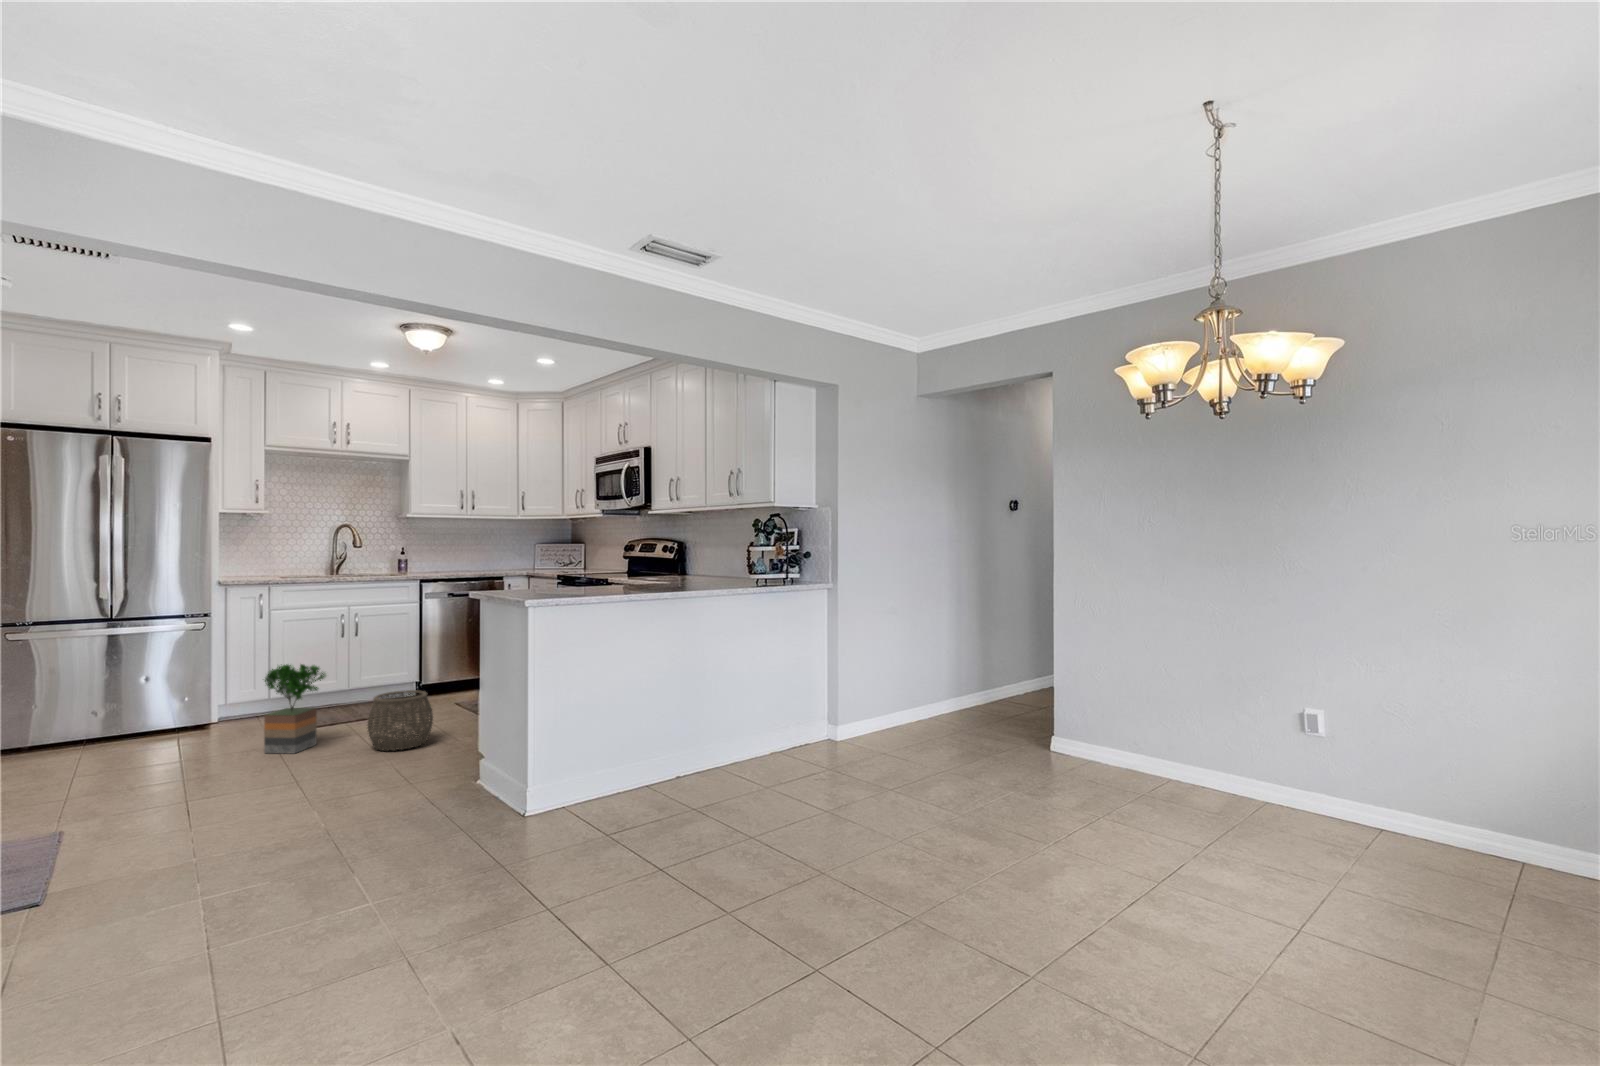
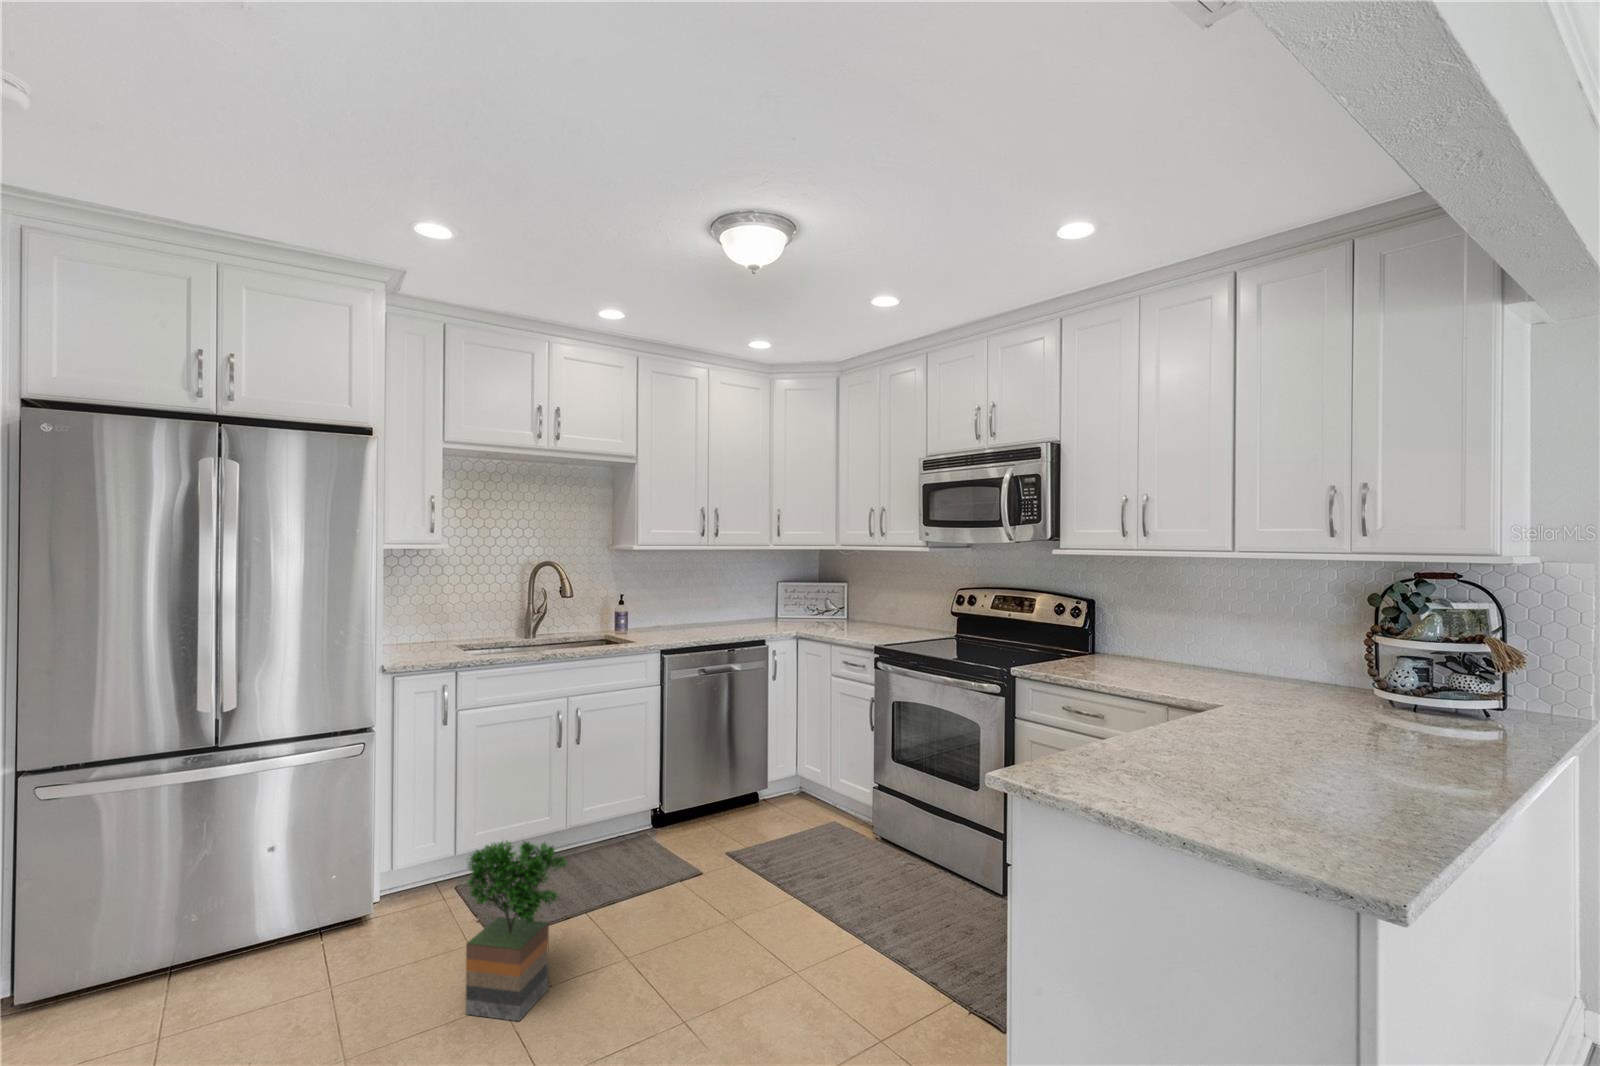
woven basket: present [367,690,433,751] -> none [643,893,755,1031]

